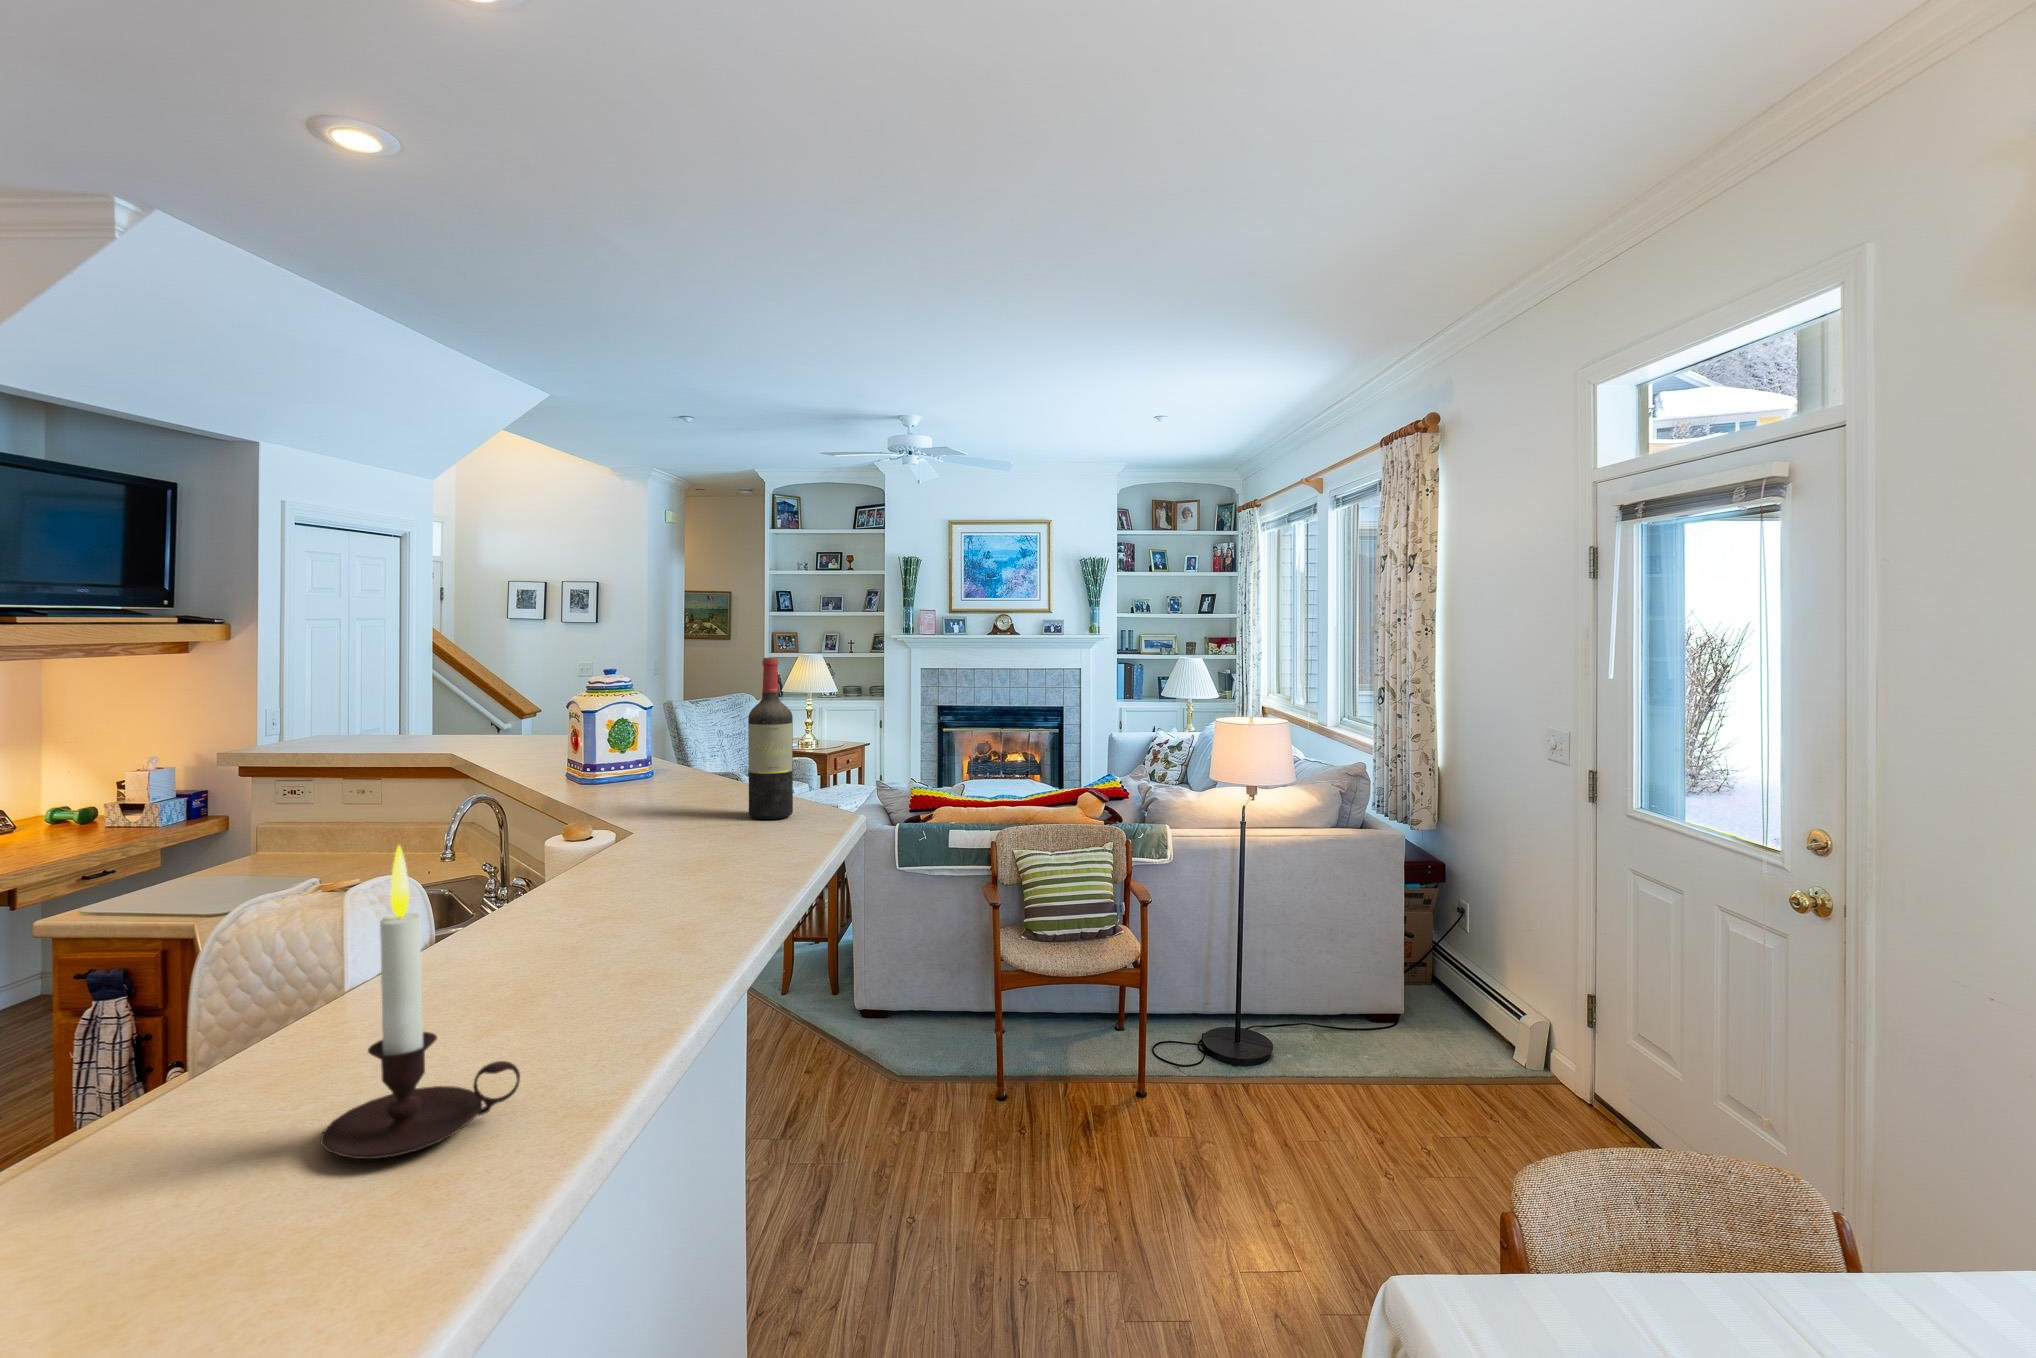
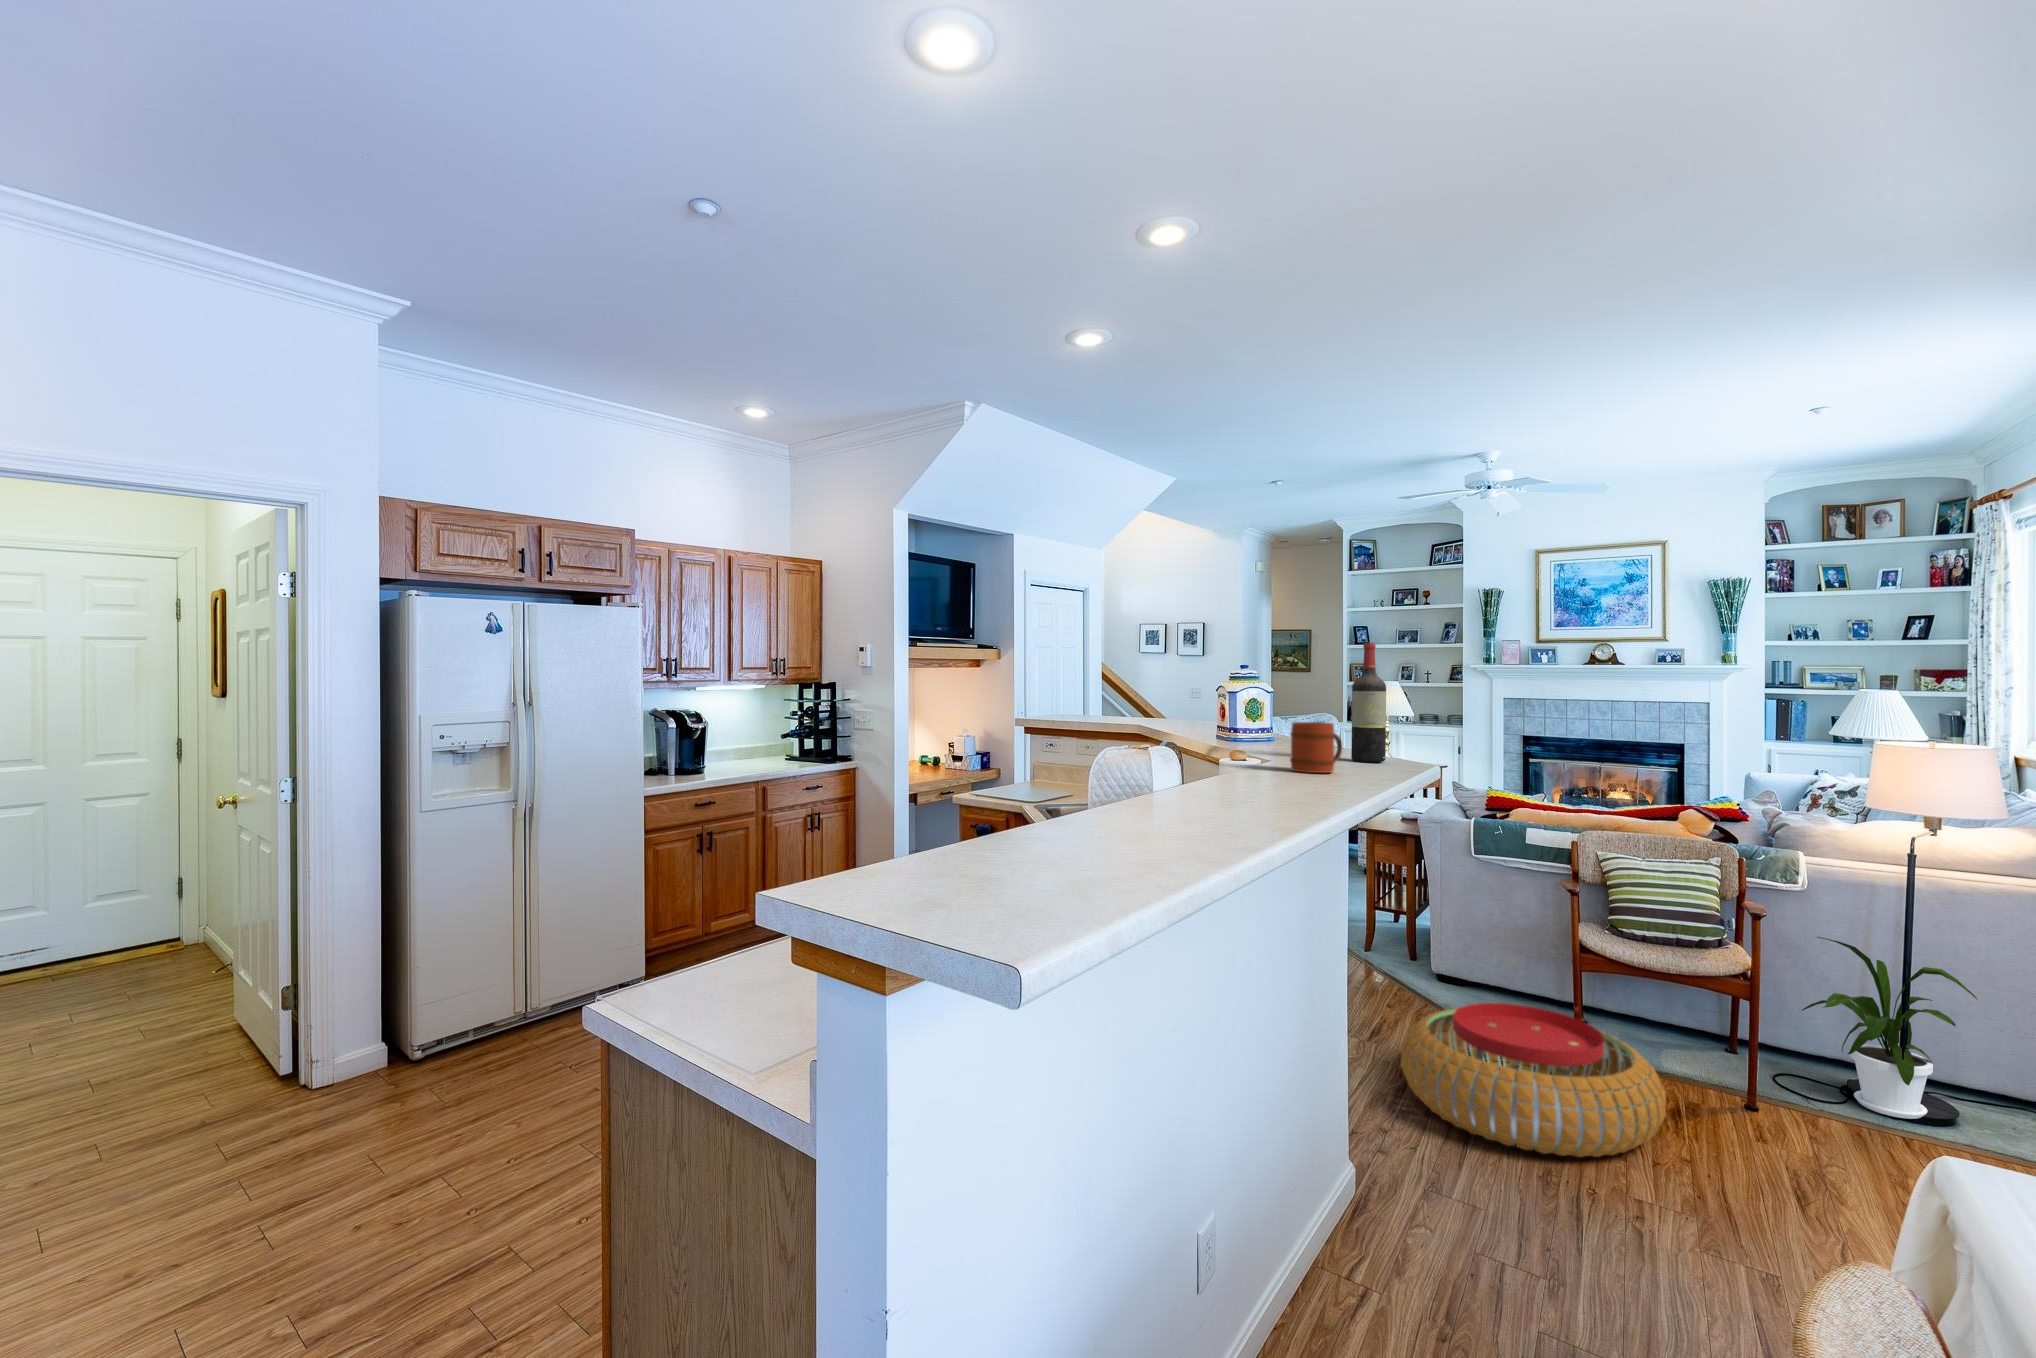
mug: none [648,790,728,873] -> present [1290,722,1342,773]
candle: present [320,846,520,1159] -> none [1185,678,1266,813]
house plant: none [1171,911,1294,1063] -> present [1802,937,1977,1119]
pouf: none [820,1036,1080,1222] -> present [1401,1003,1666,1157]

